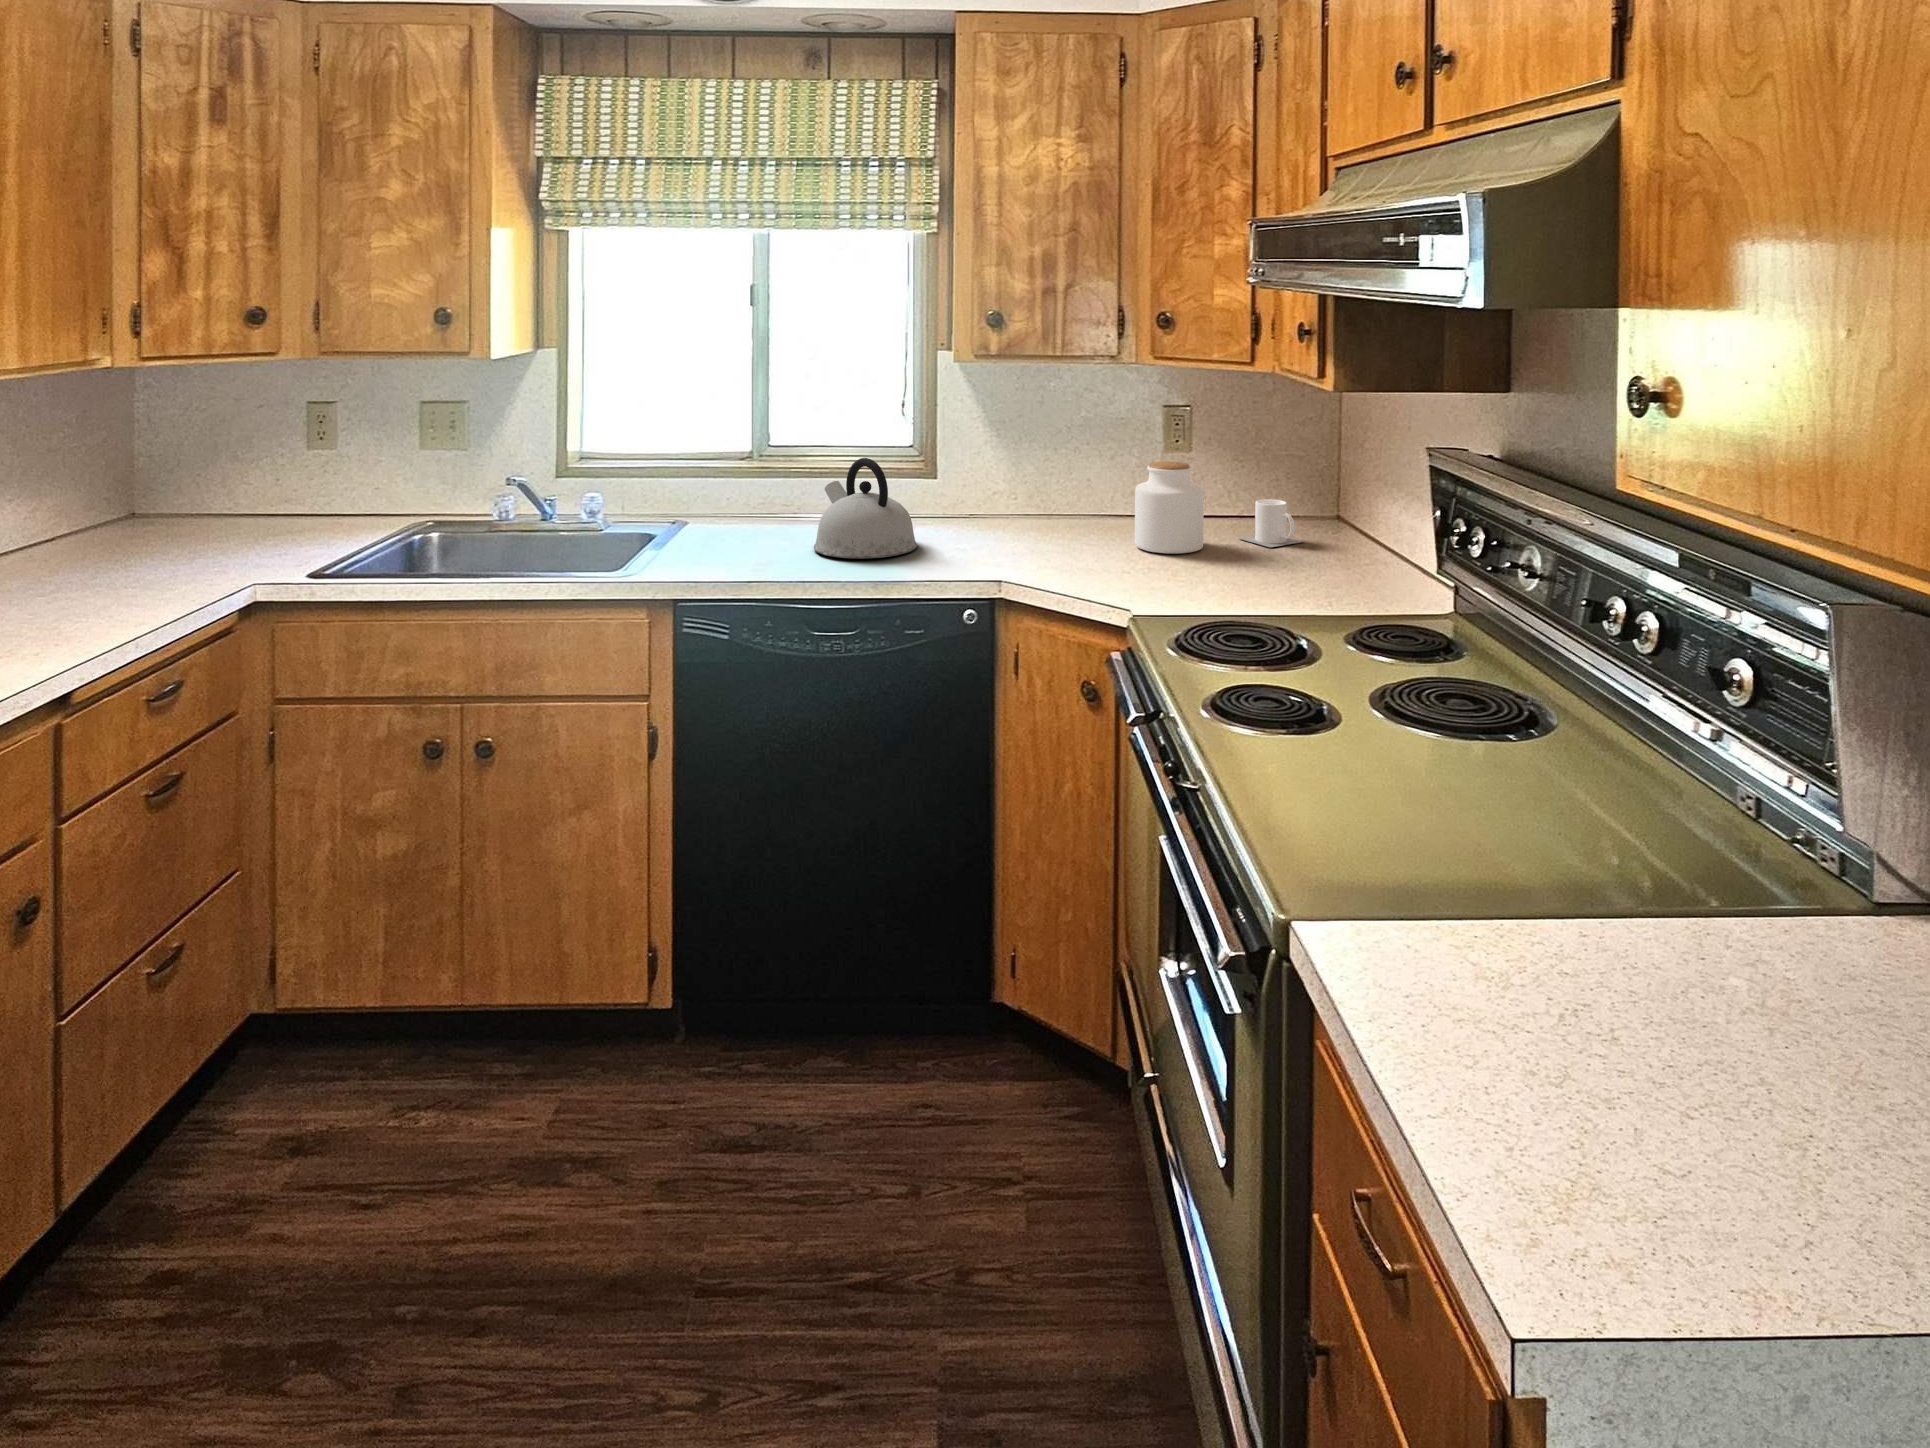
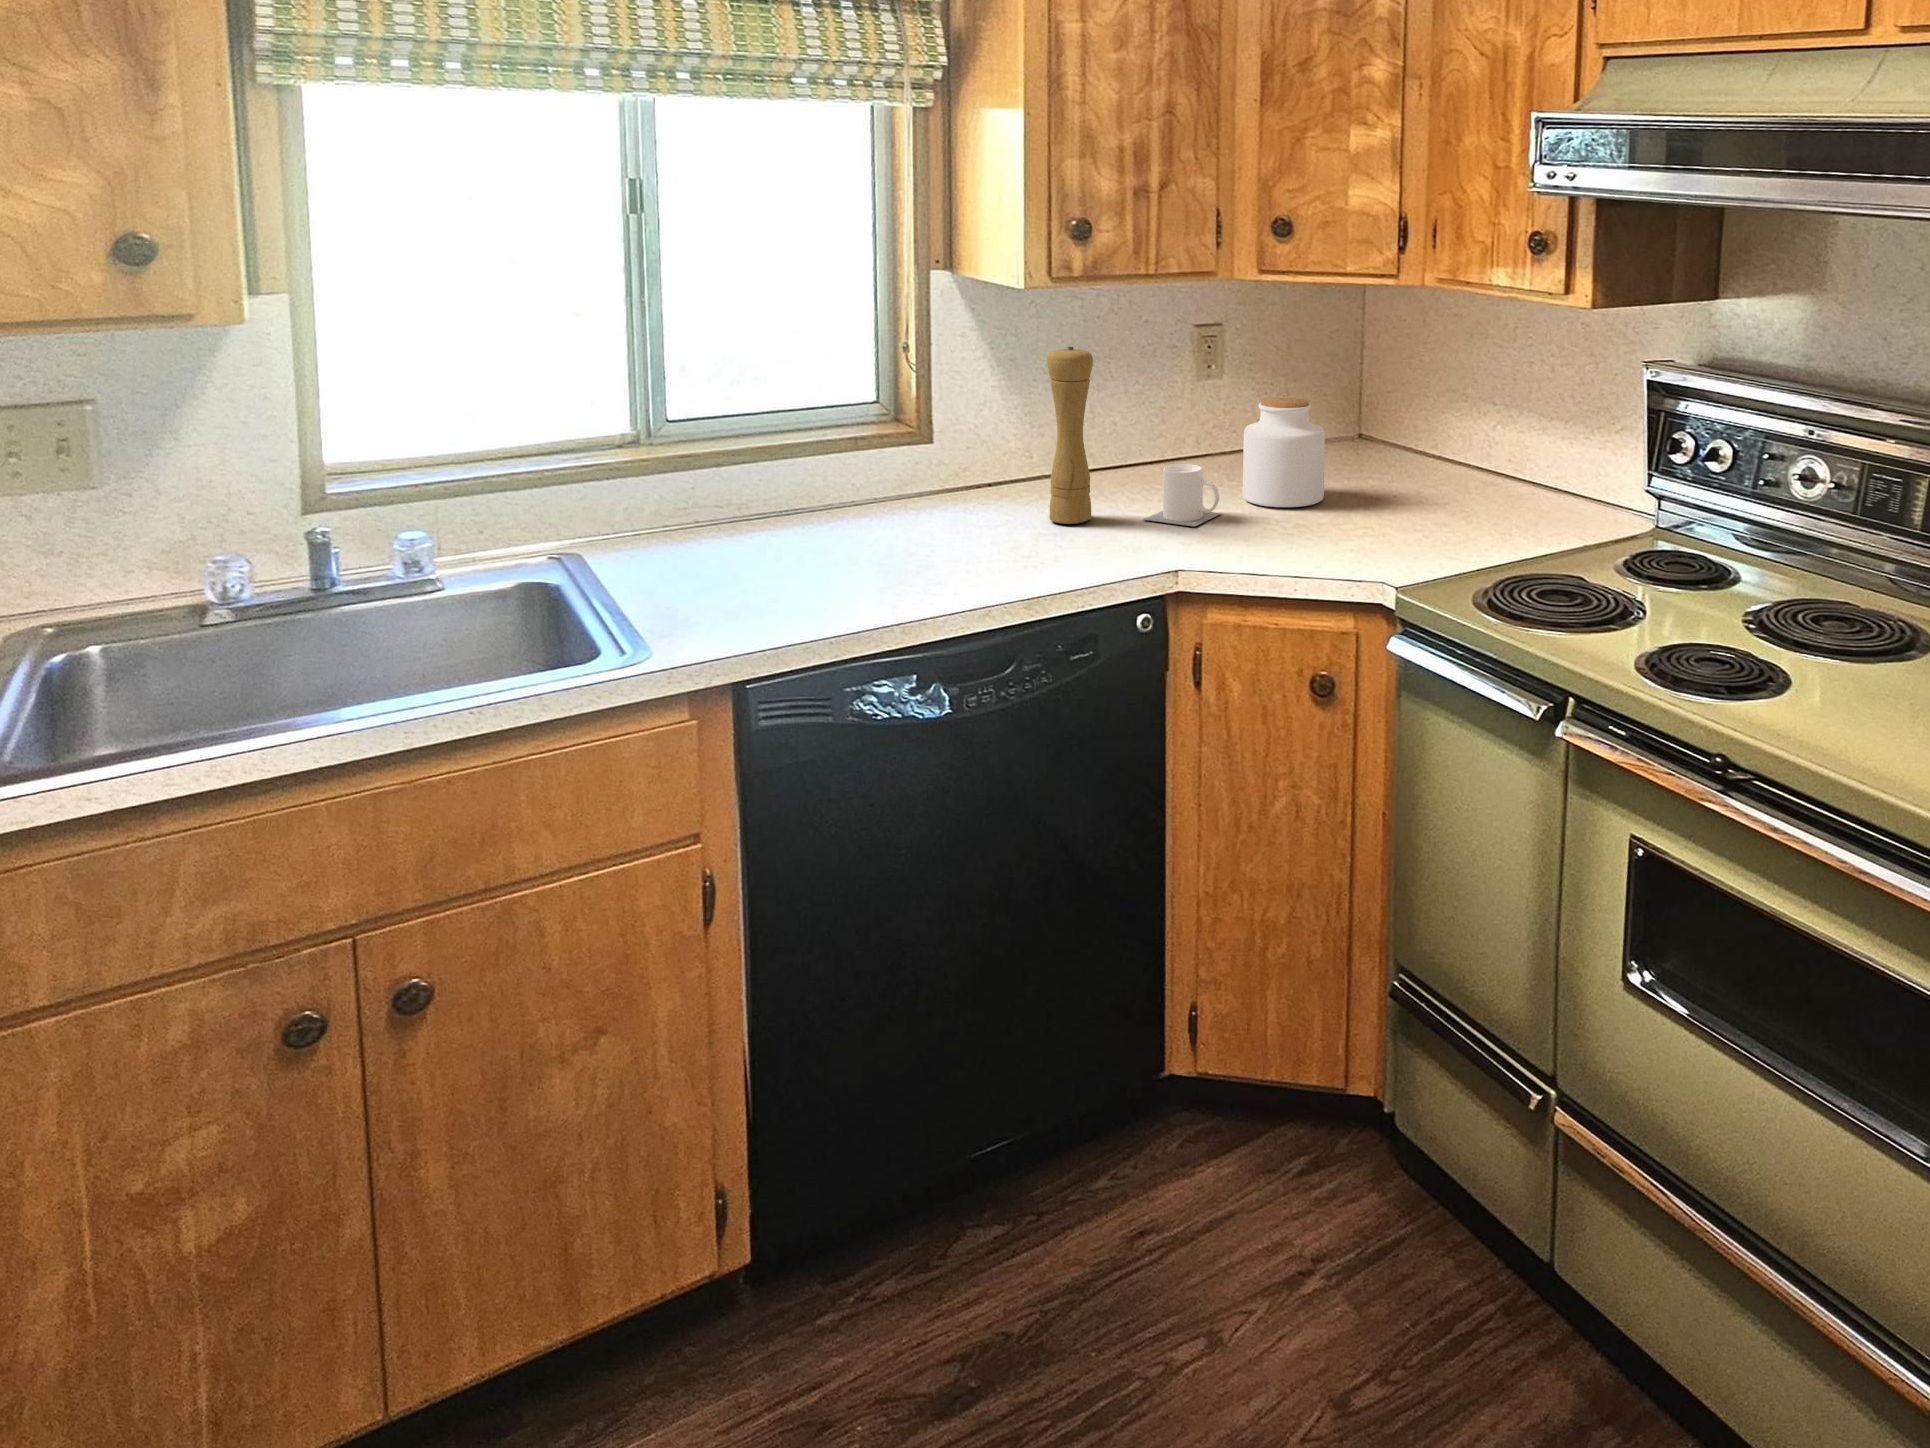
pepper mill: none [972,407,1006,543] -> present [1047,346,1093,524]
kettle: present [814,458,917,559] -> none [844,428,1001,571]
mug: present [1240,499,1302,547] -> present [1144,464,1221,526]

